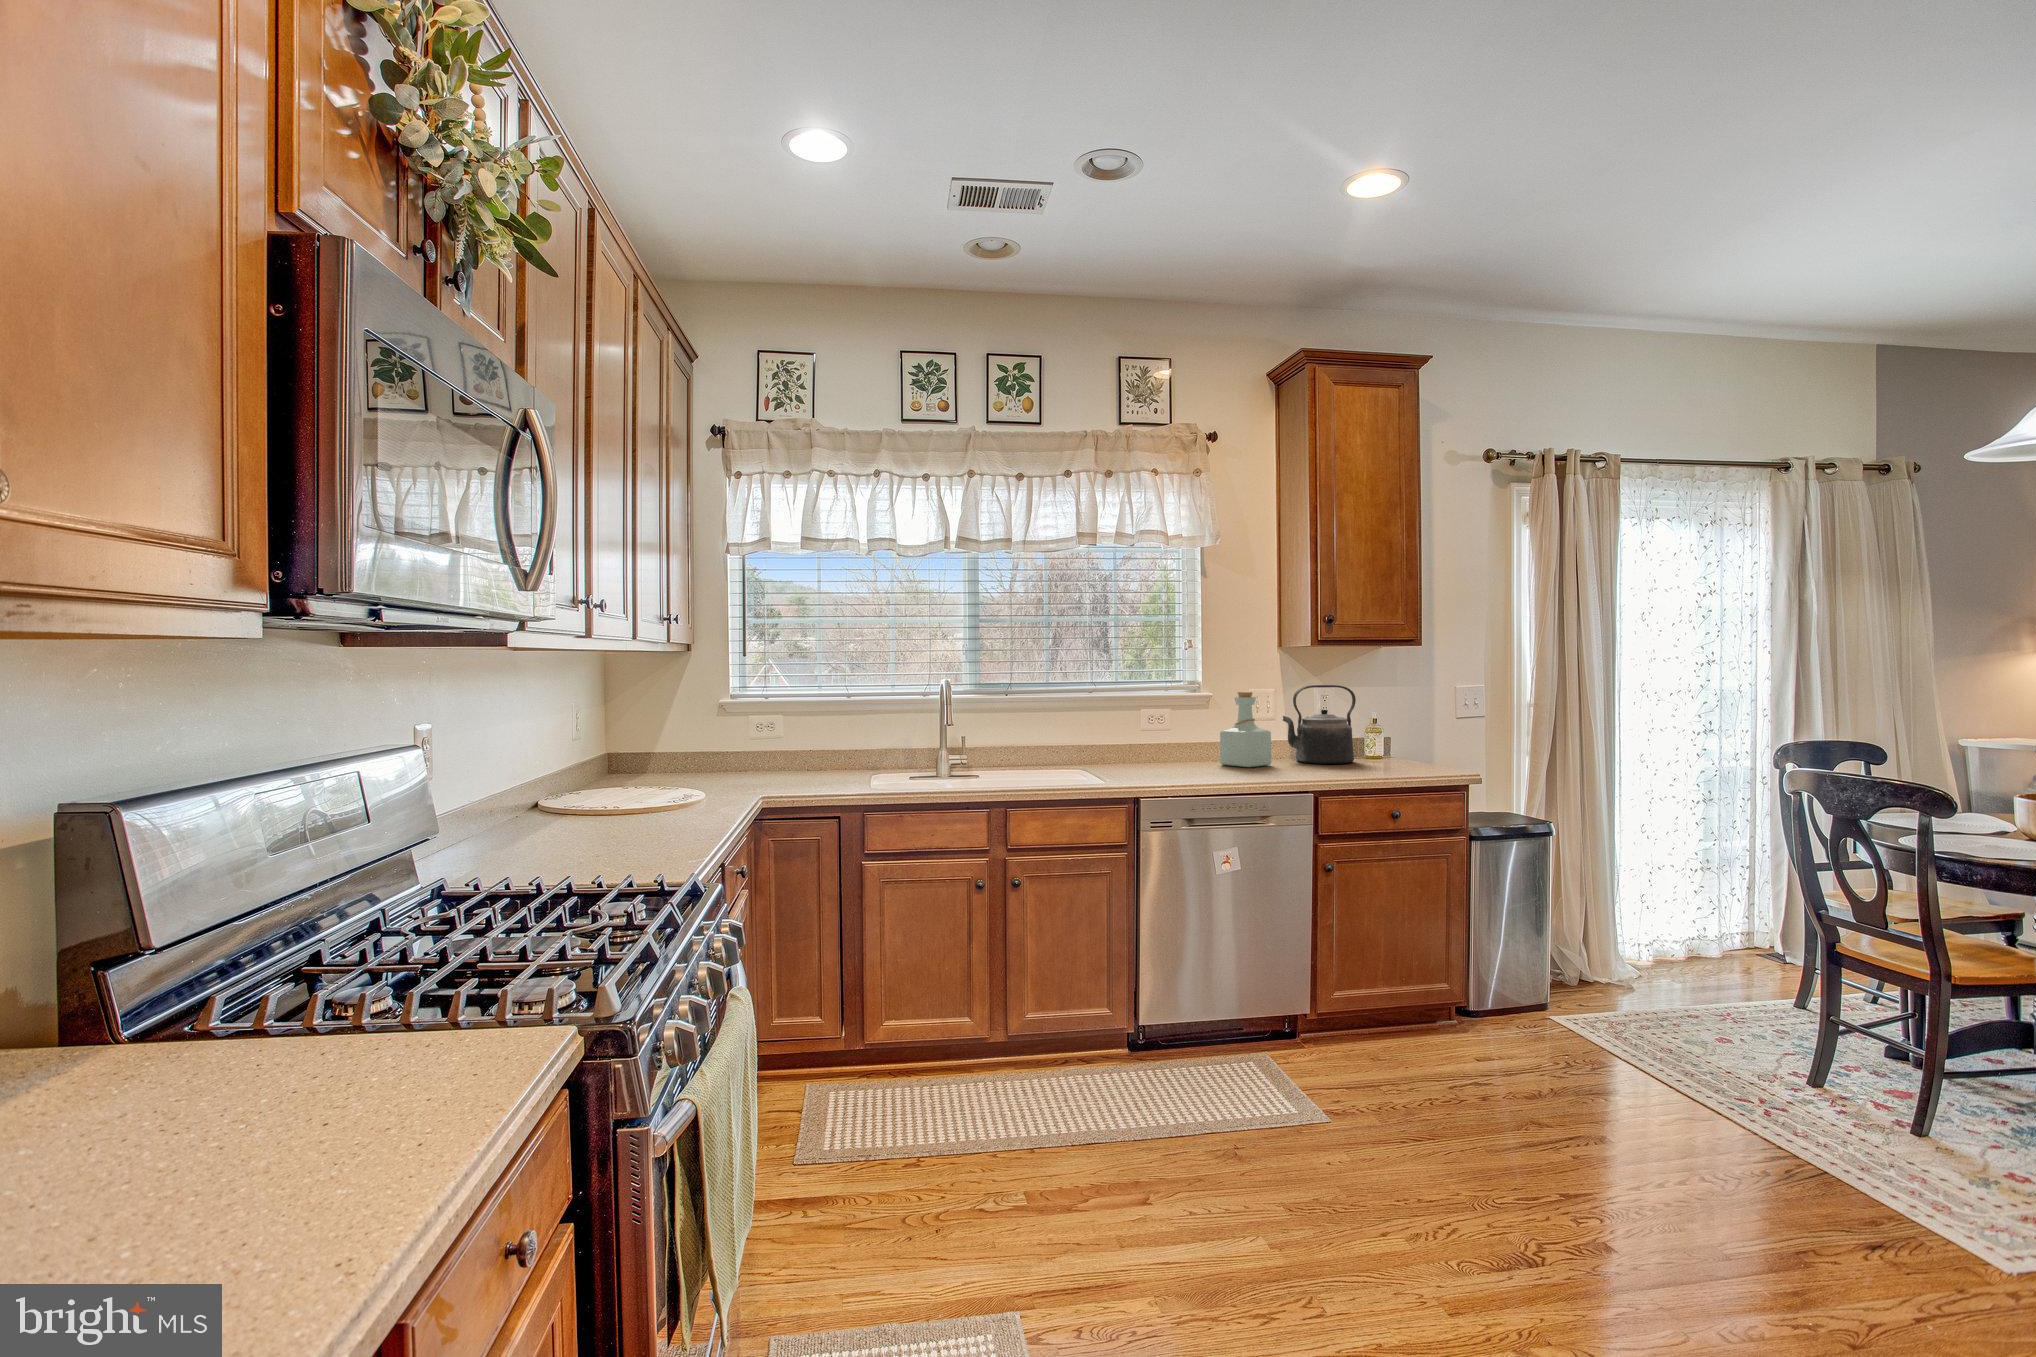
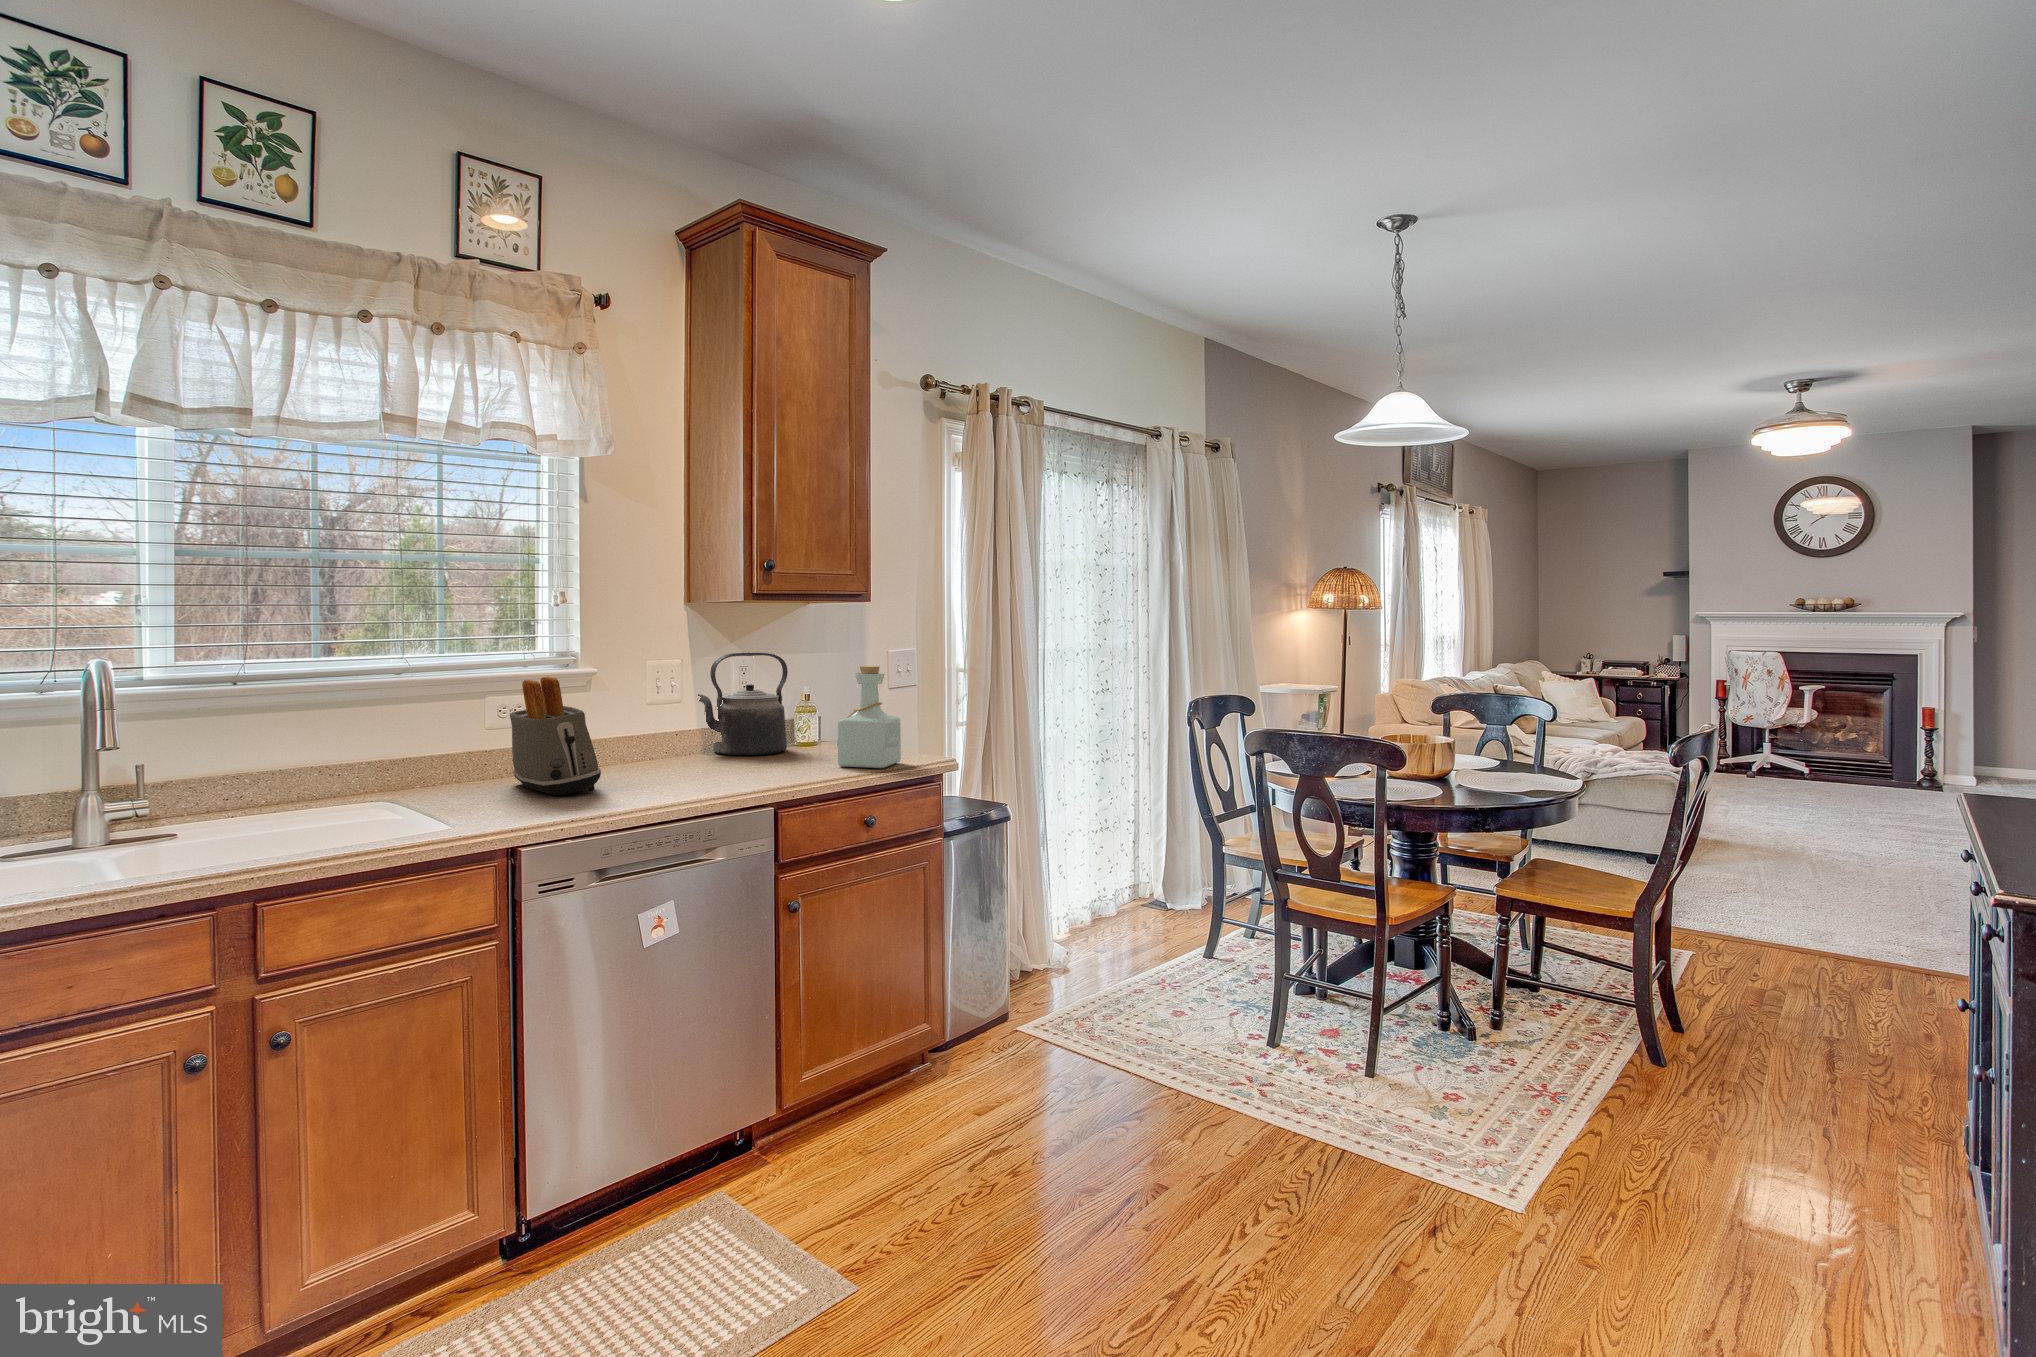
bottle: present [1220,692,1271,767] -> present [837,666,901,768]
toaster: none [1145,698,1197,778] -> present [510,676,601,795]

